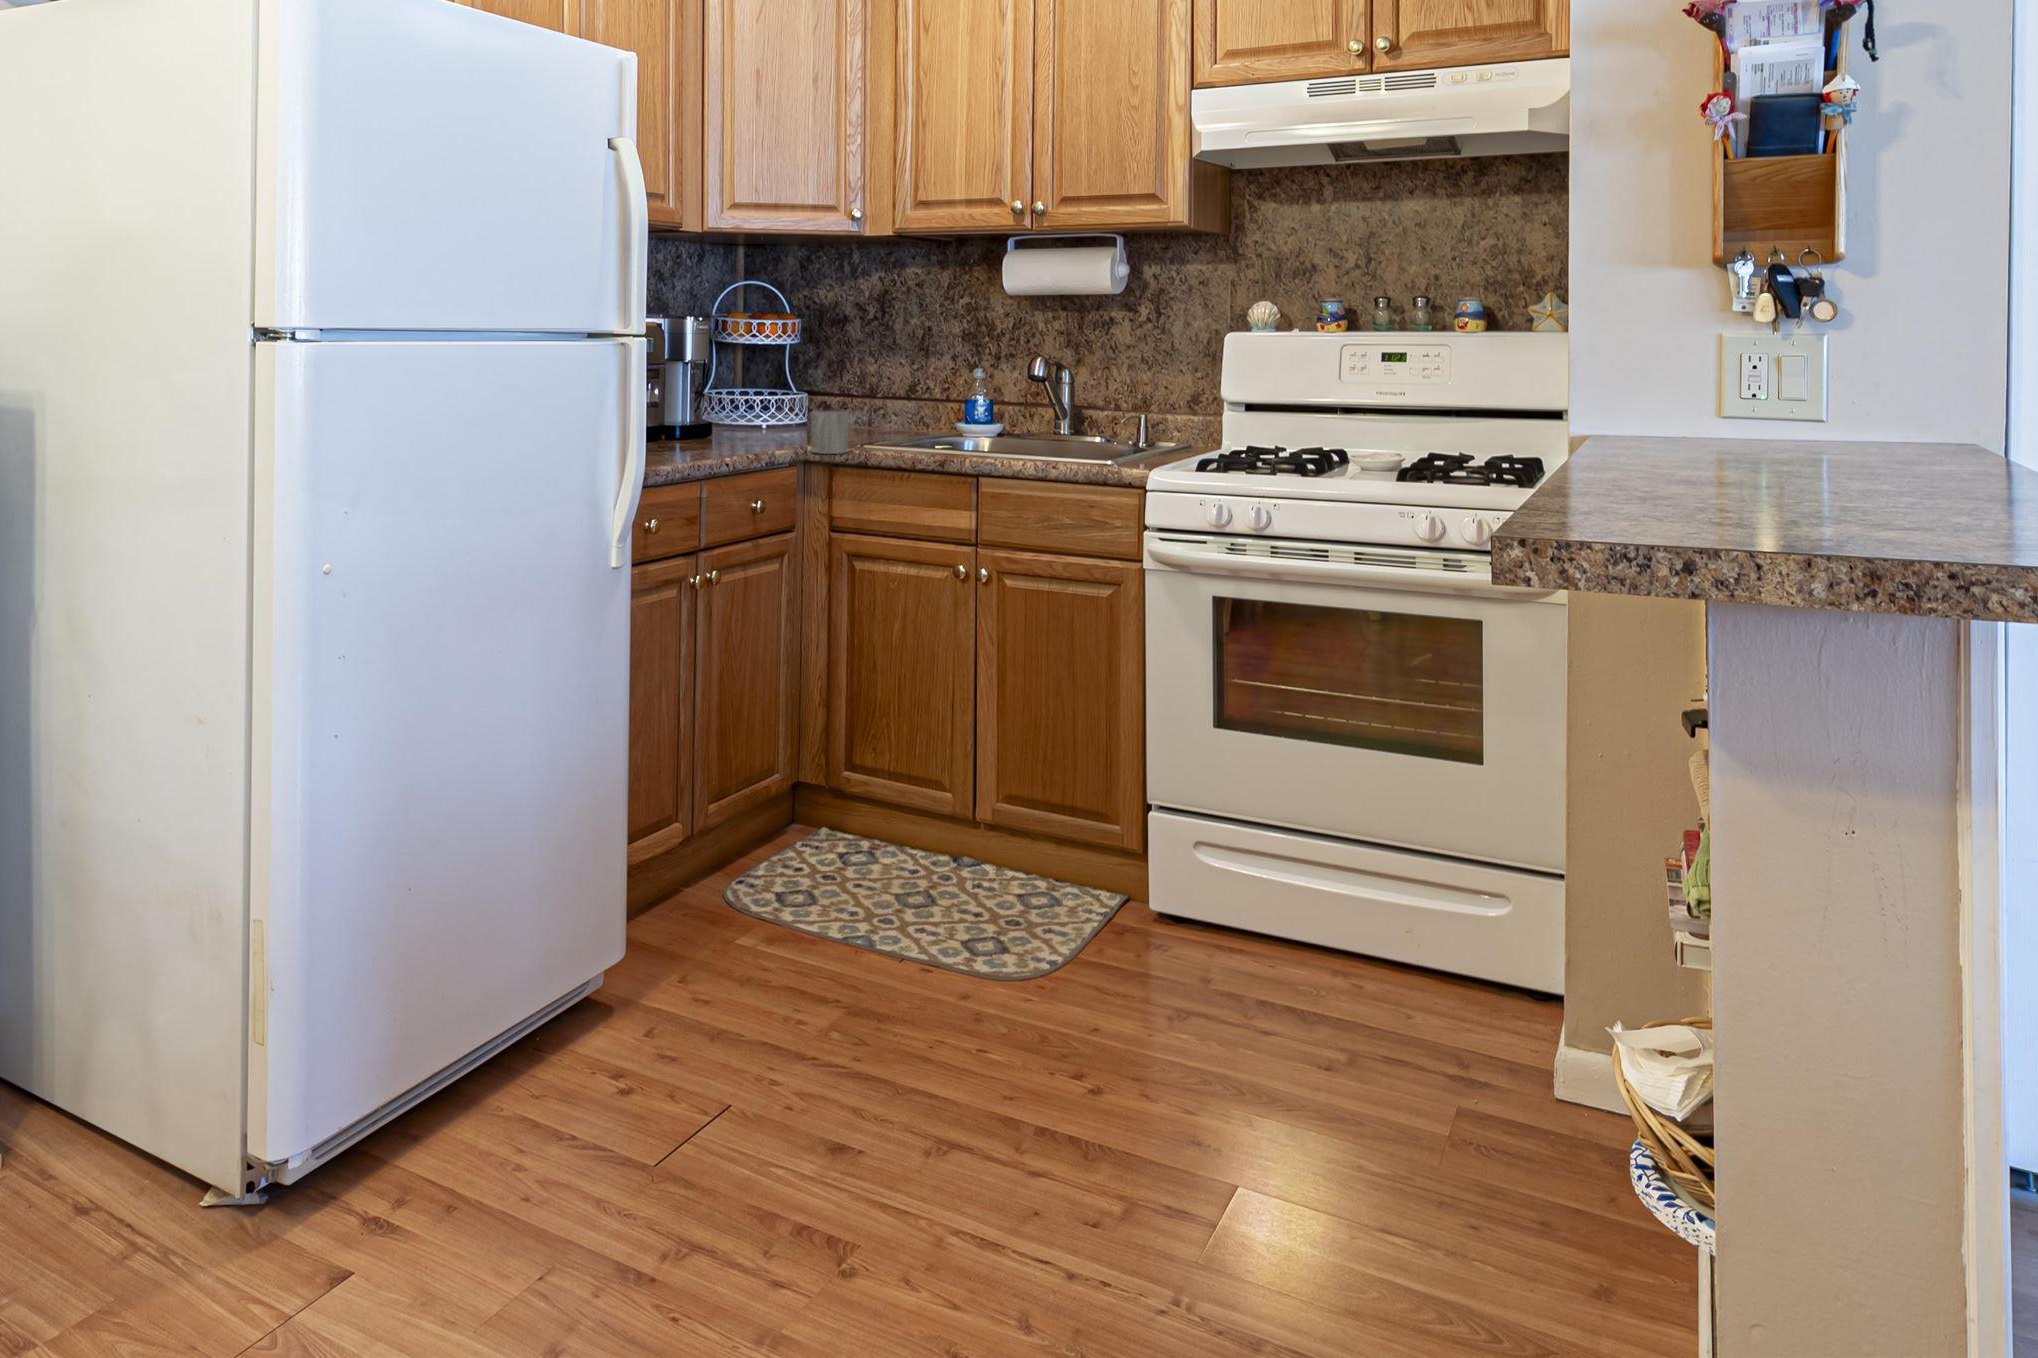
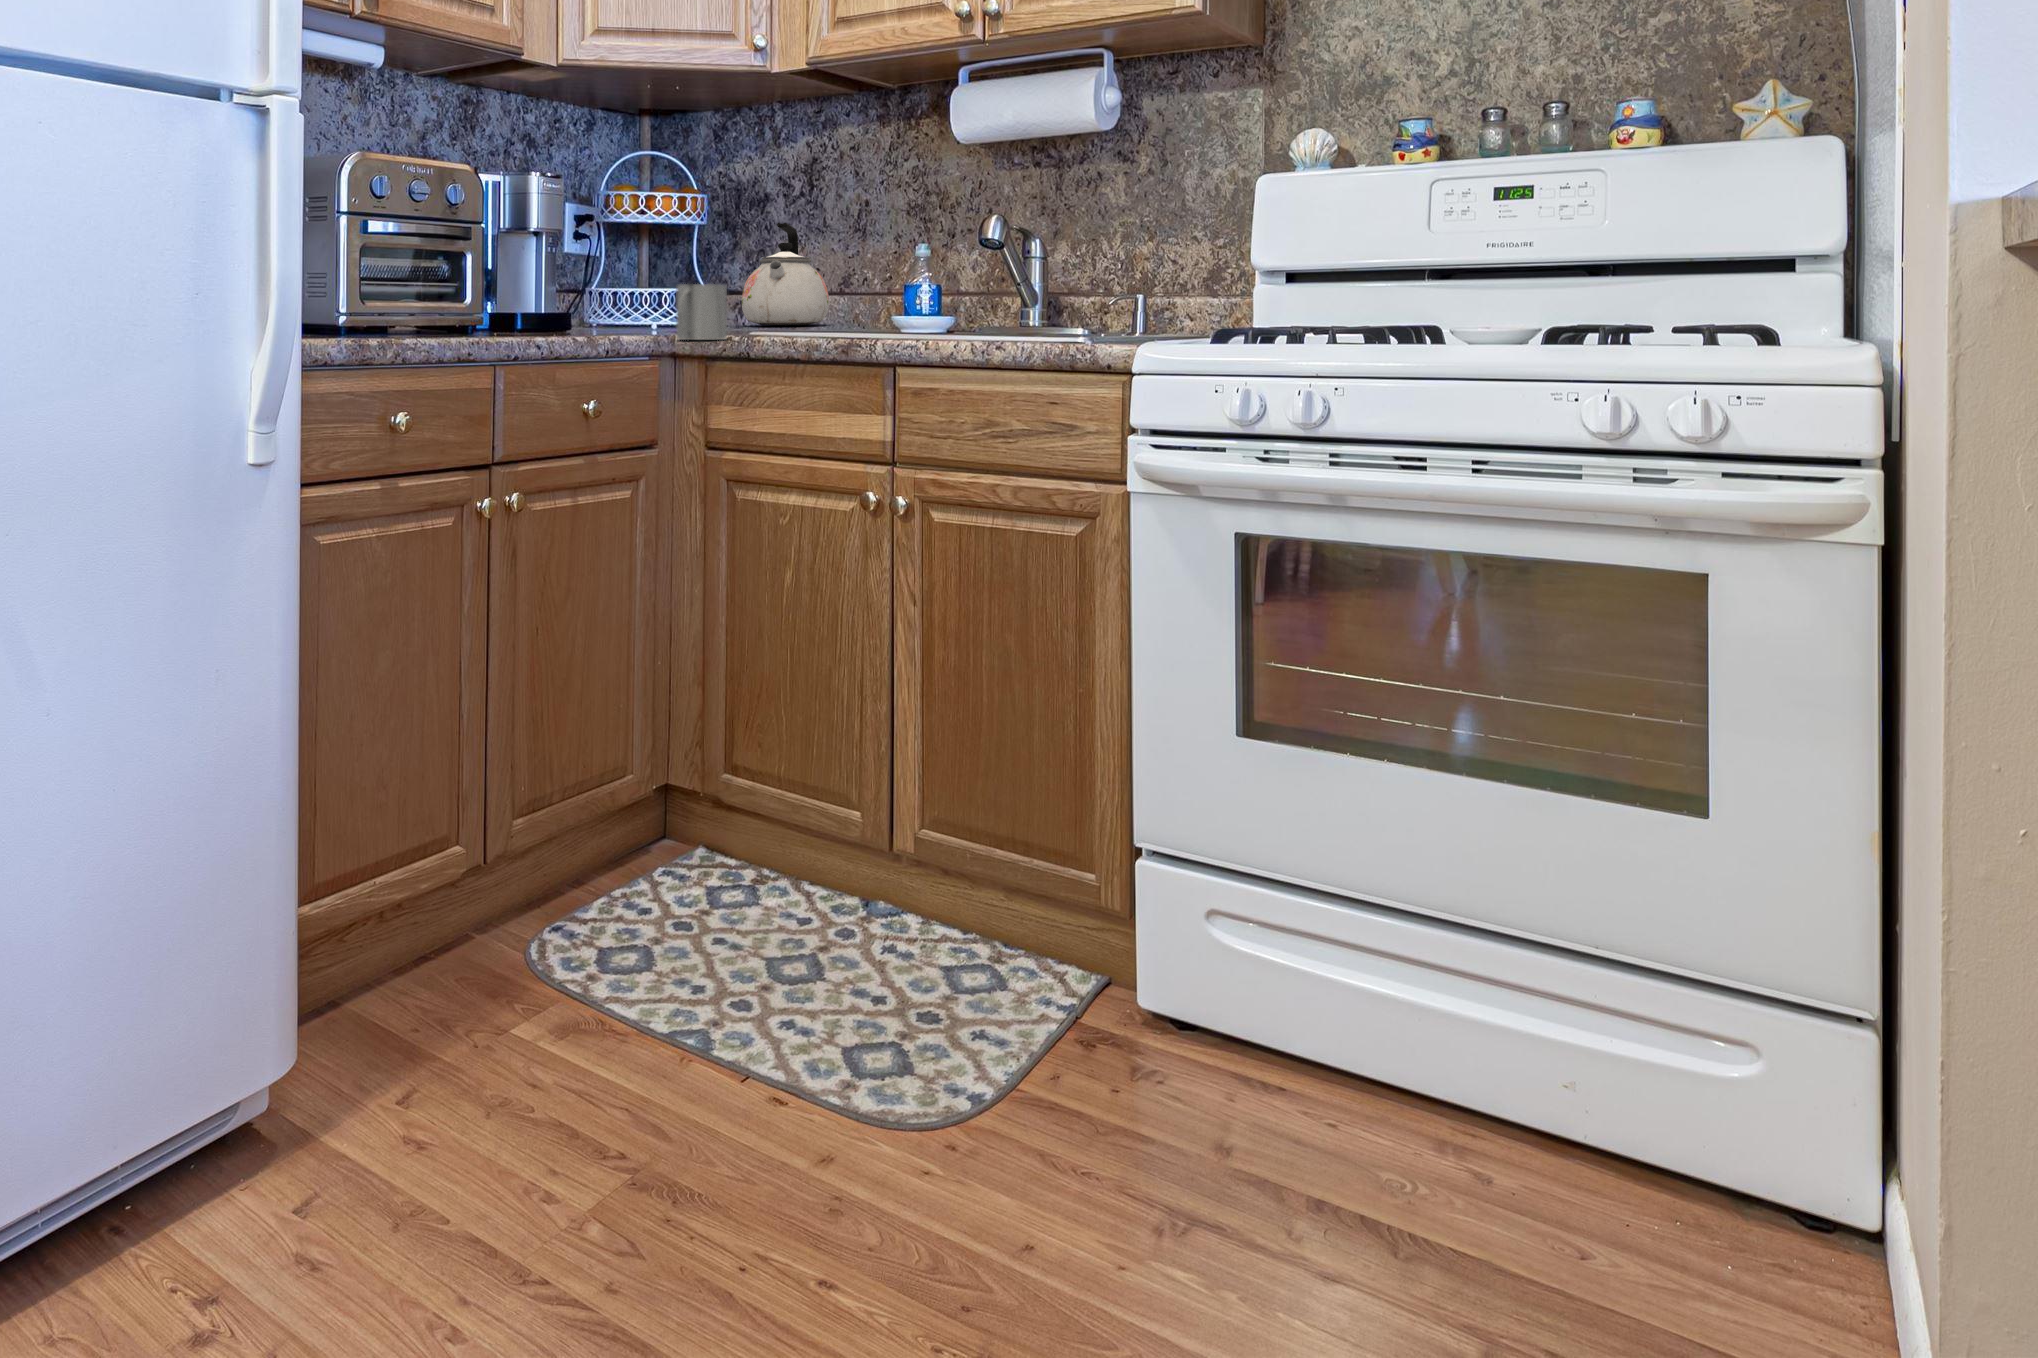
kettle: none [830,345,898,425] -> present [742,223,829,325]

